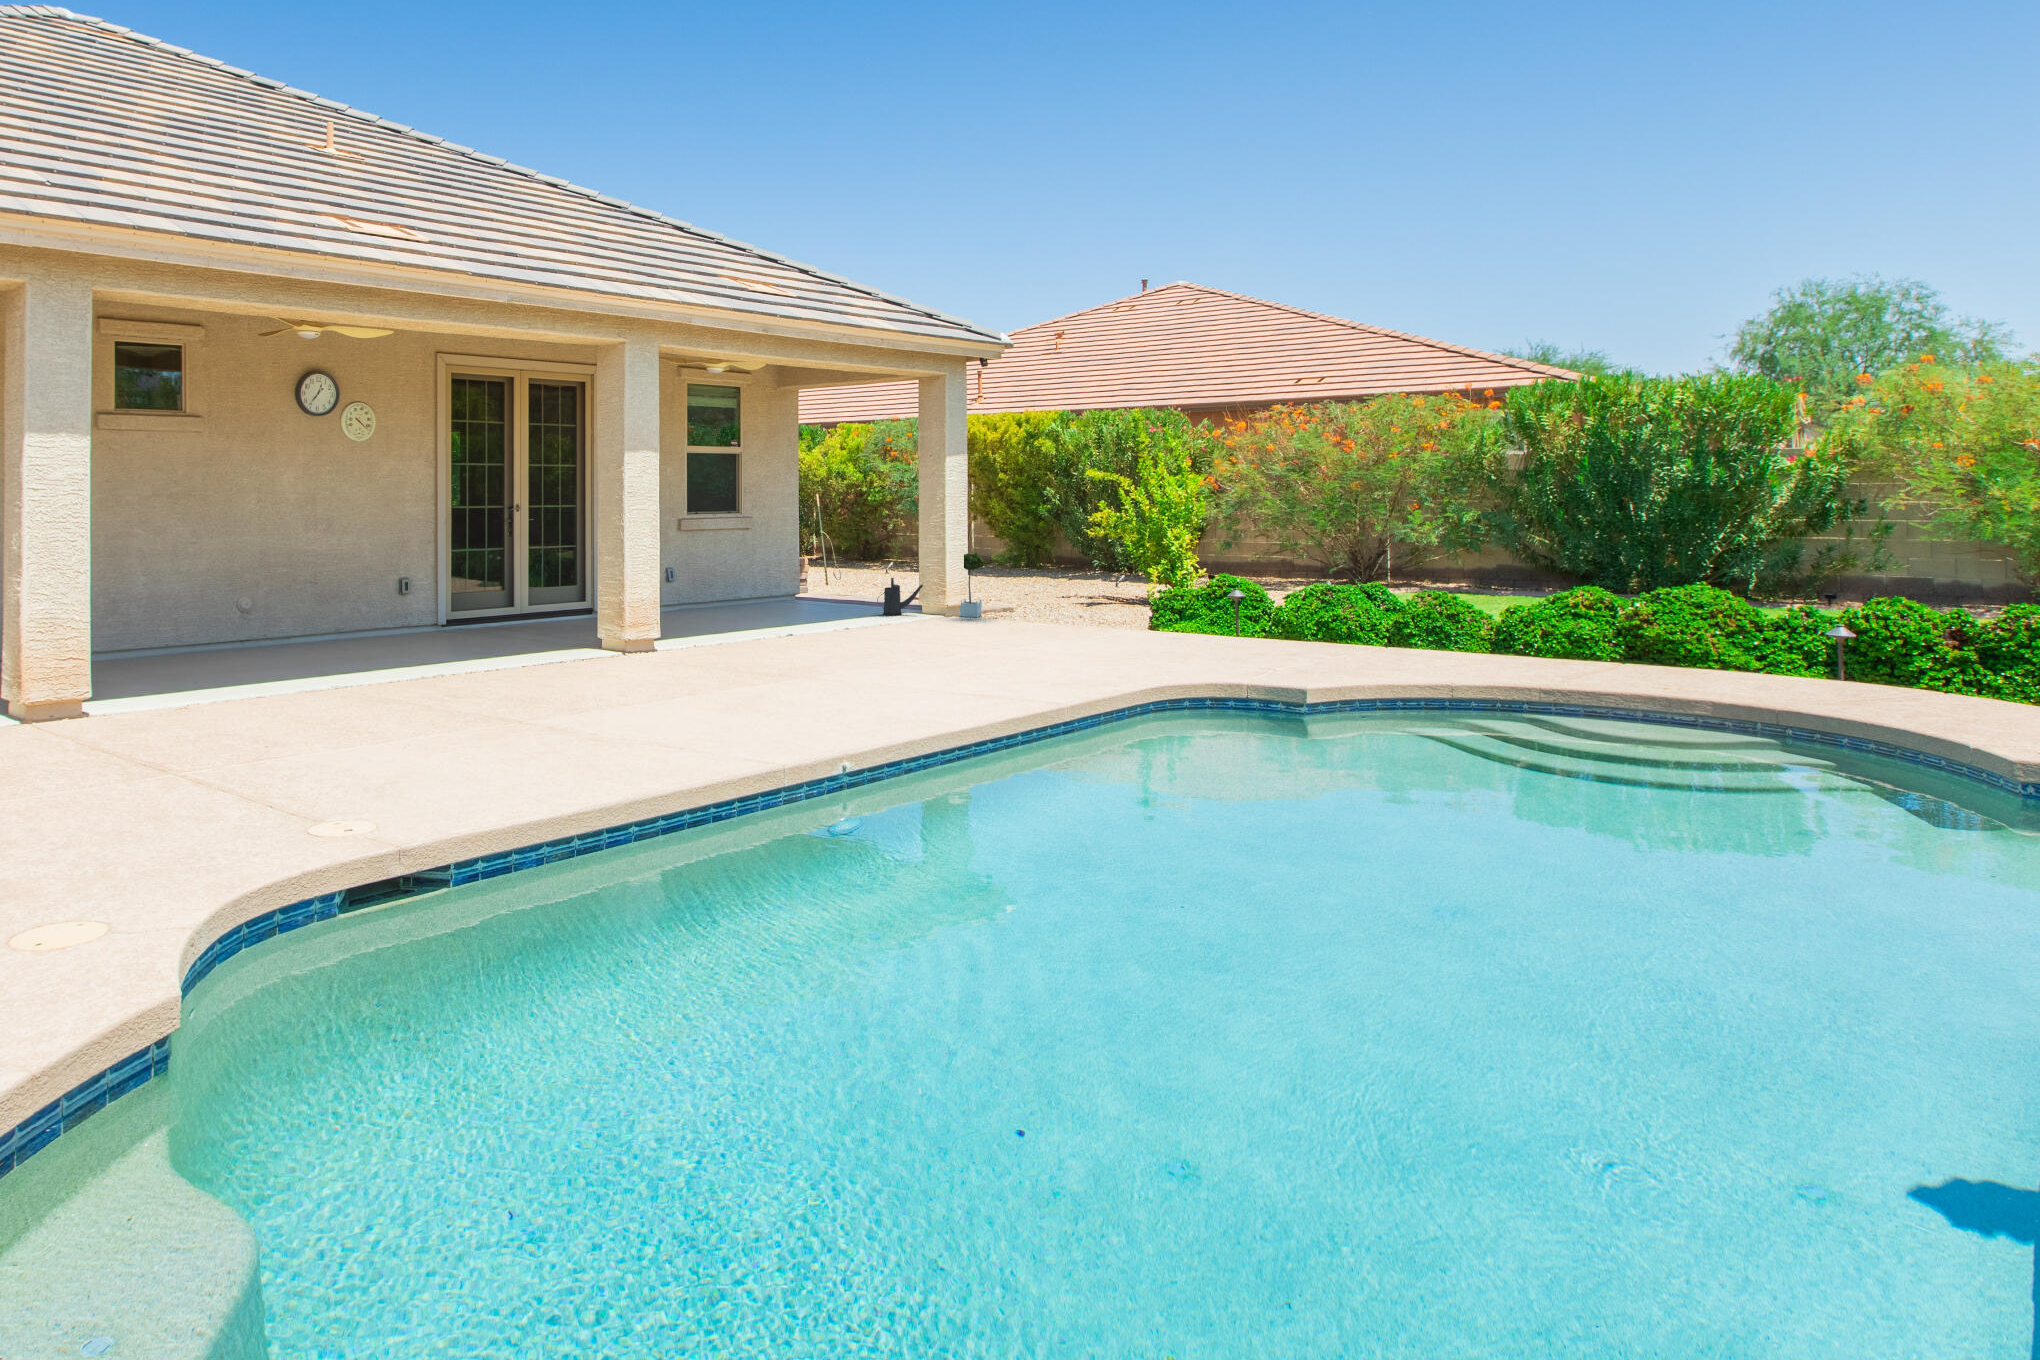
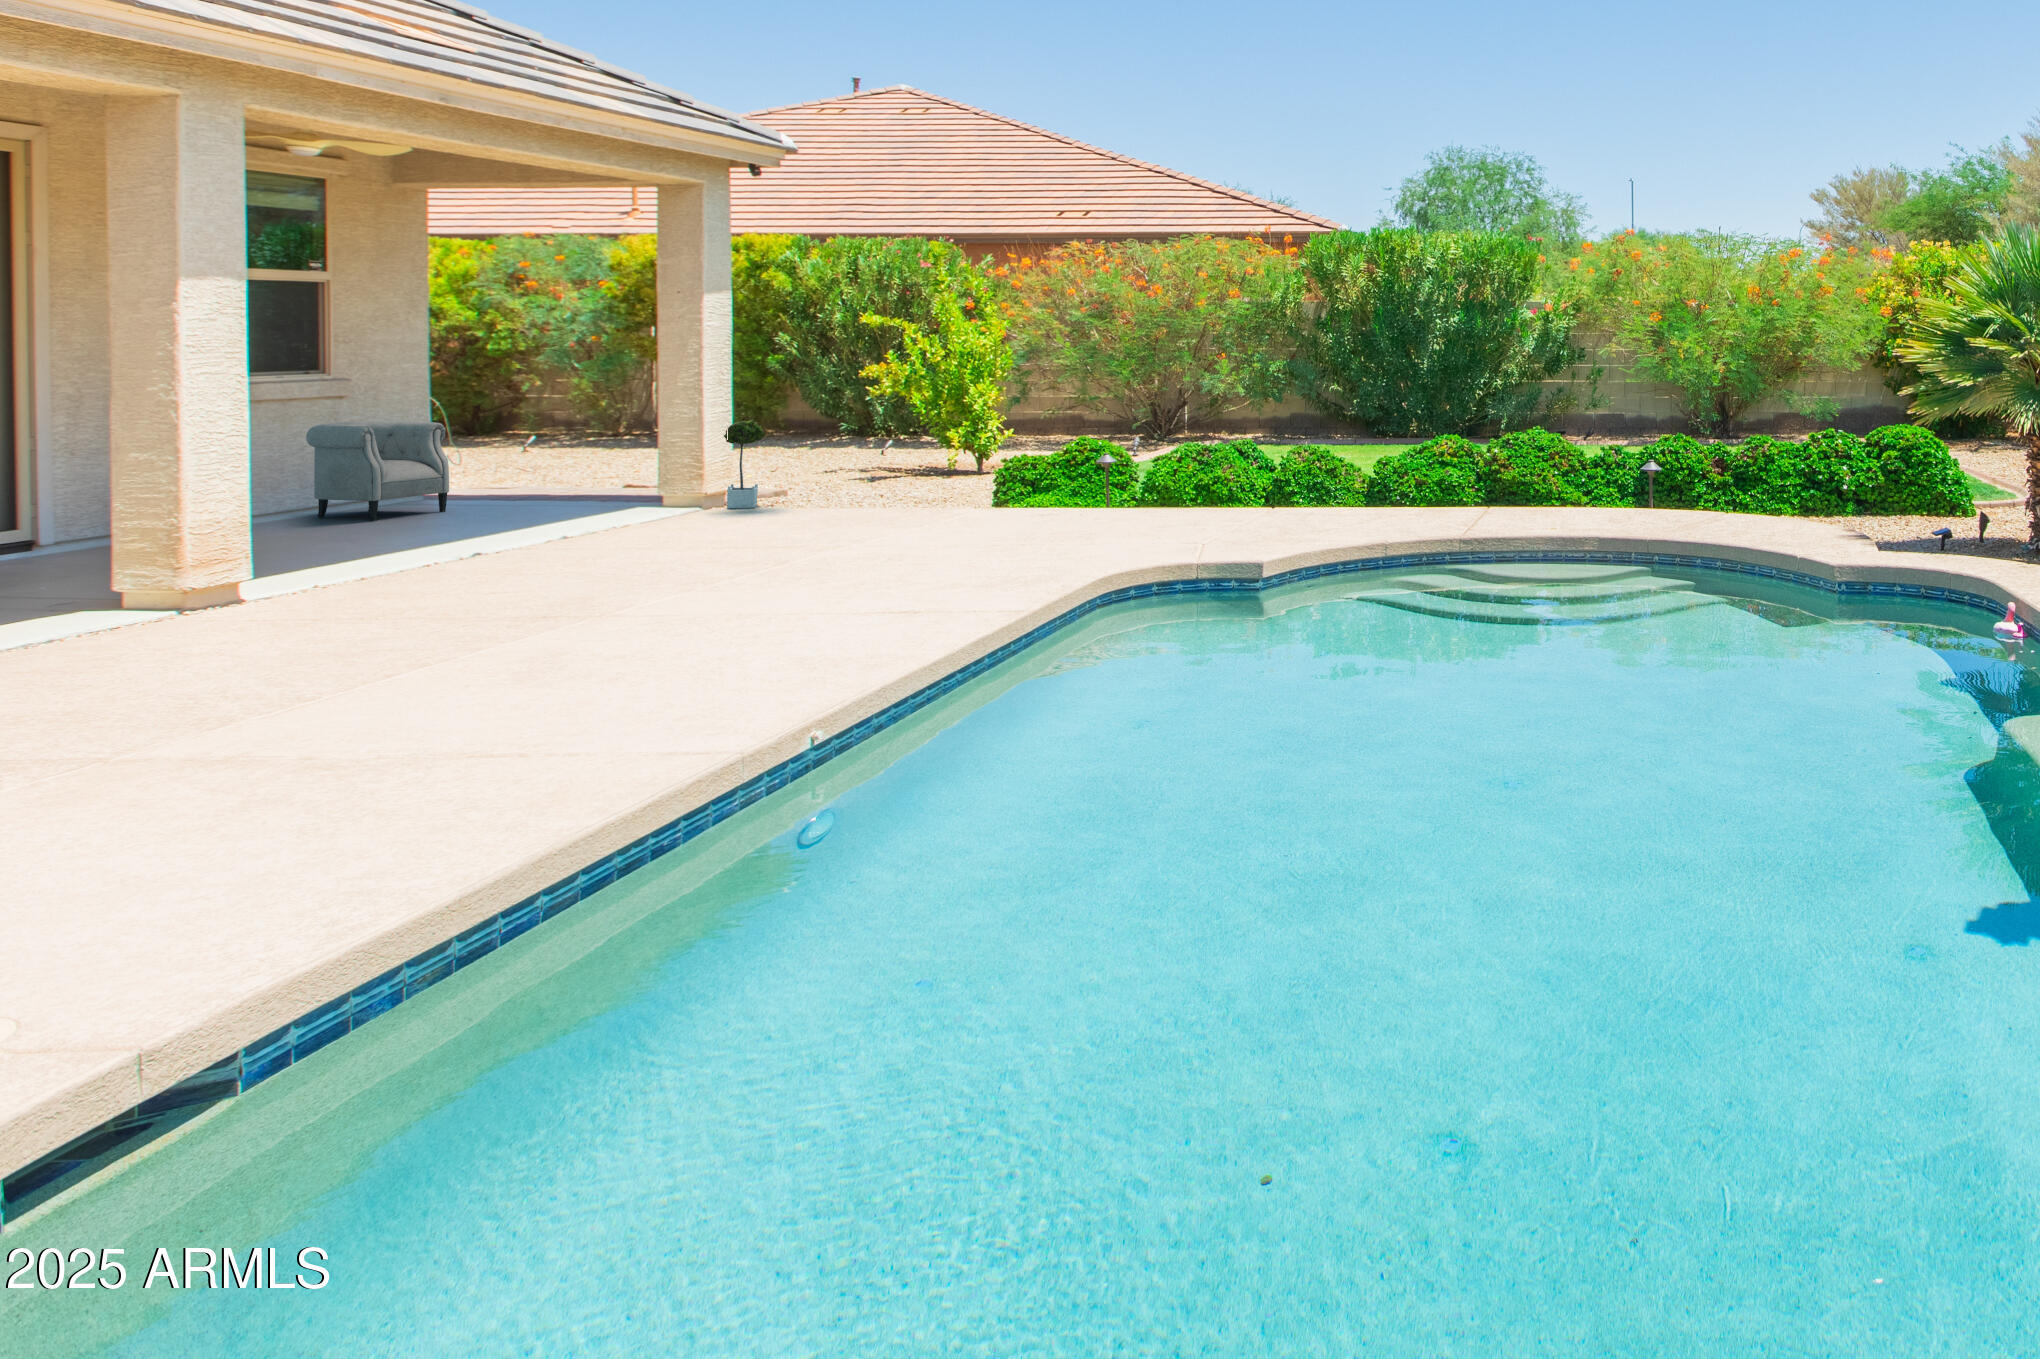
chair: none [735,547,806,610] -> present [306,422,449,521]
watering can: present [877,578,923,615] -> none [591,460,667,514]

